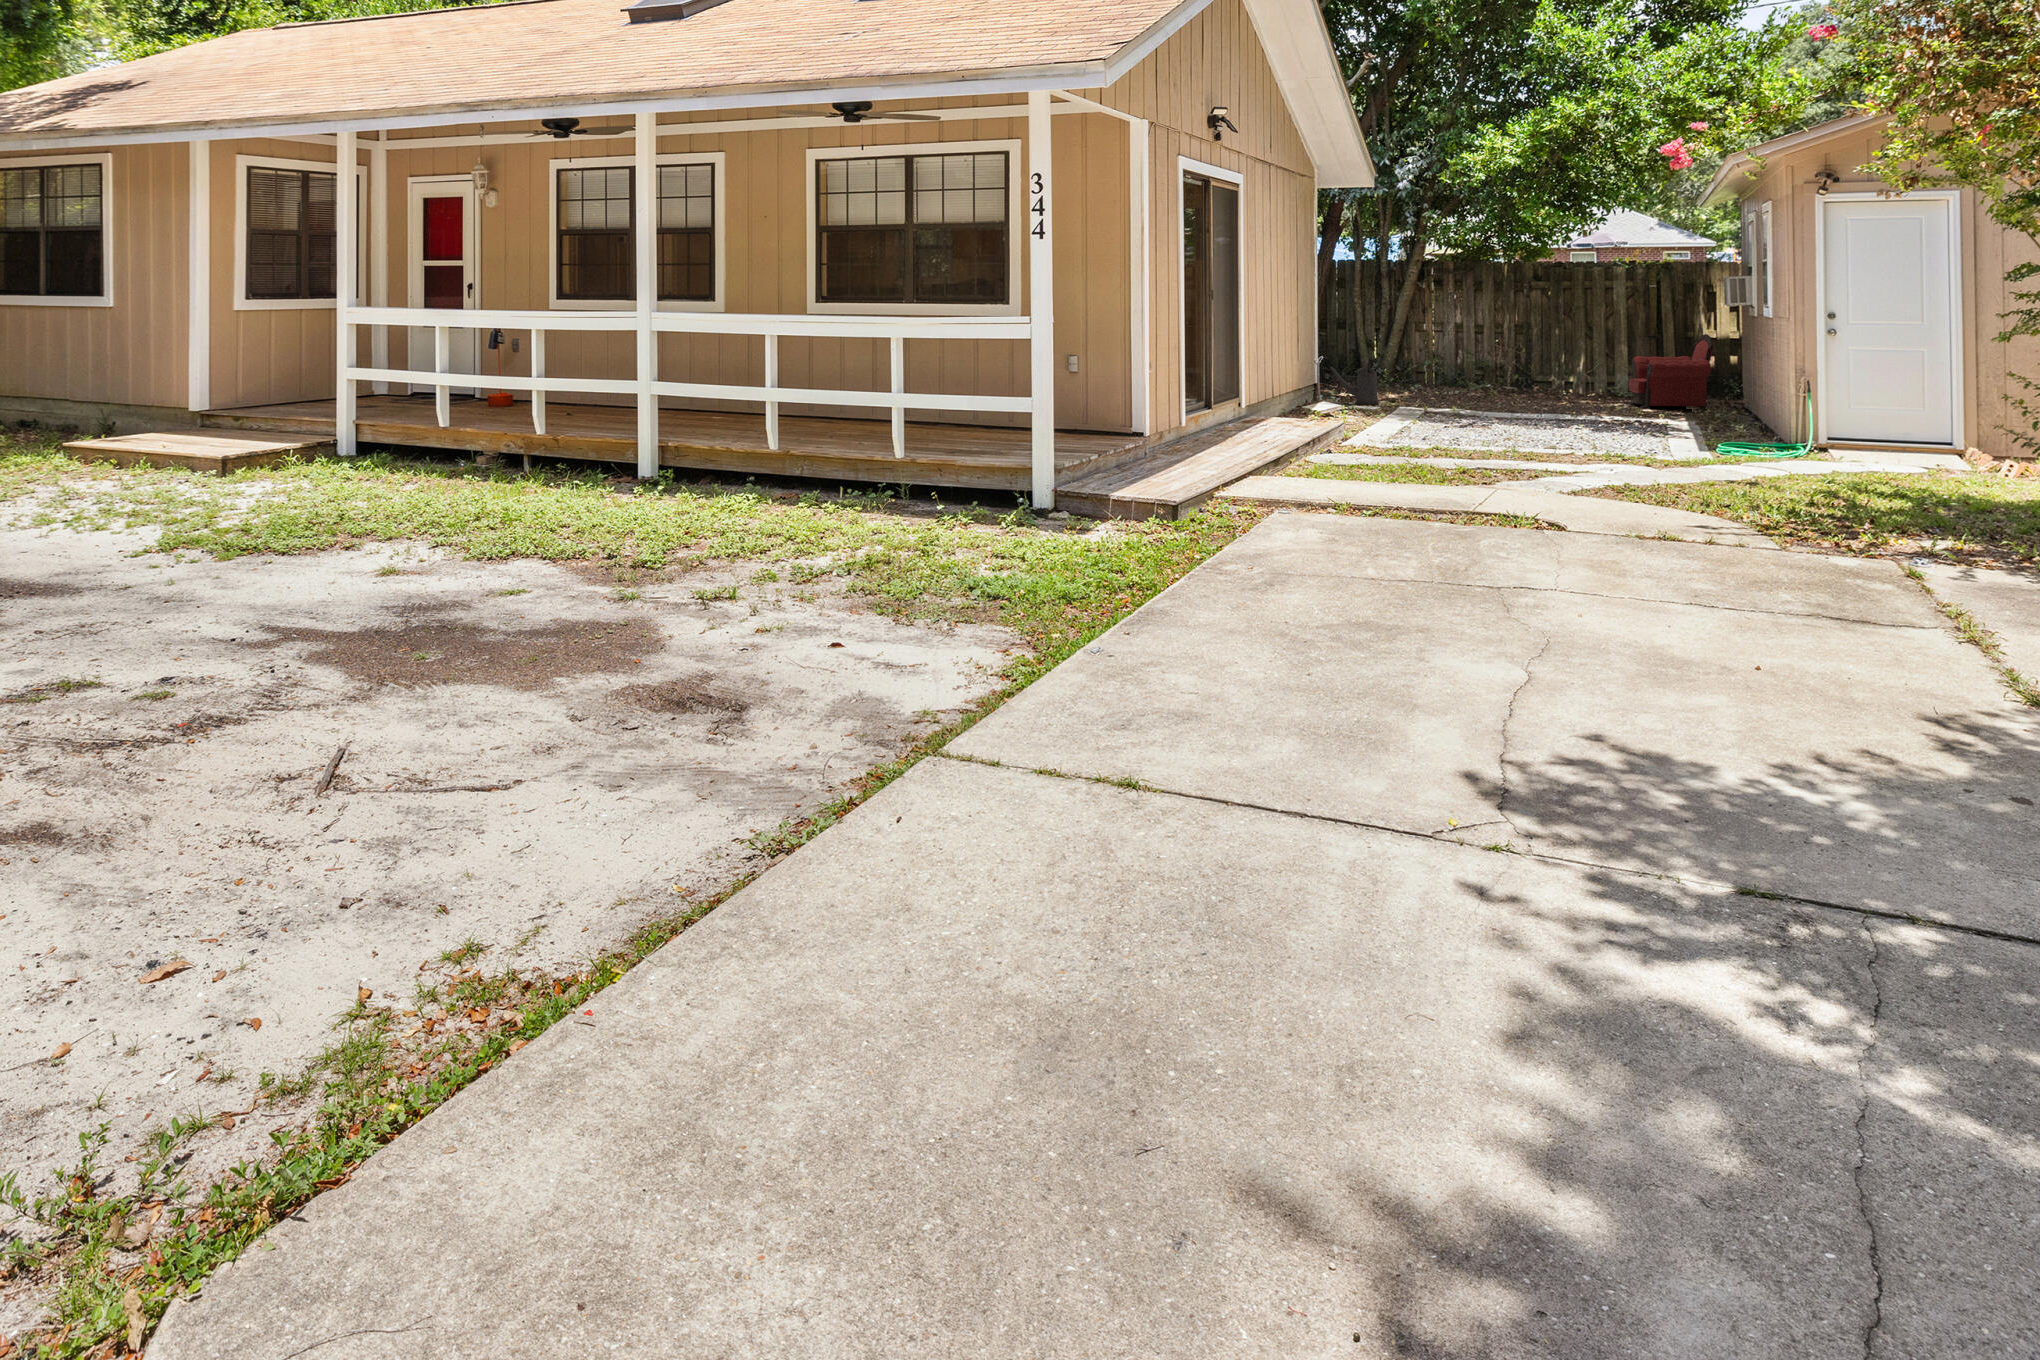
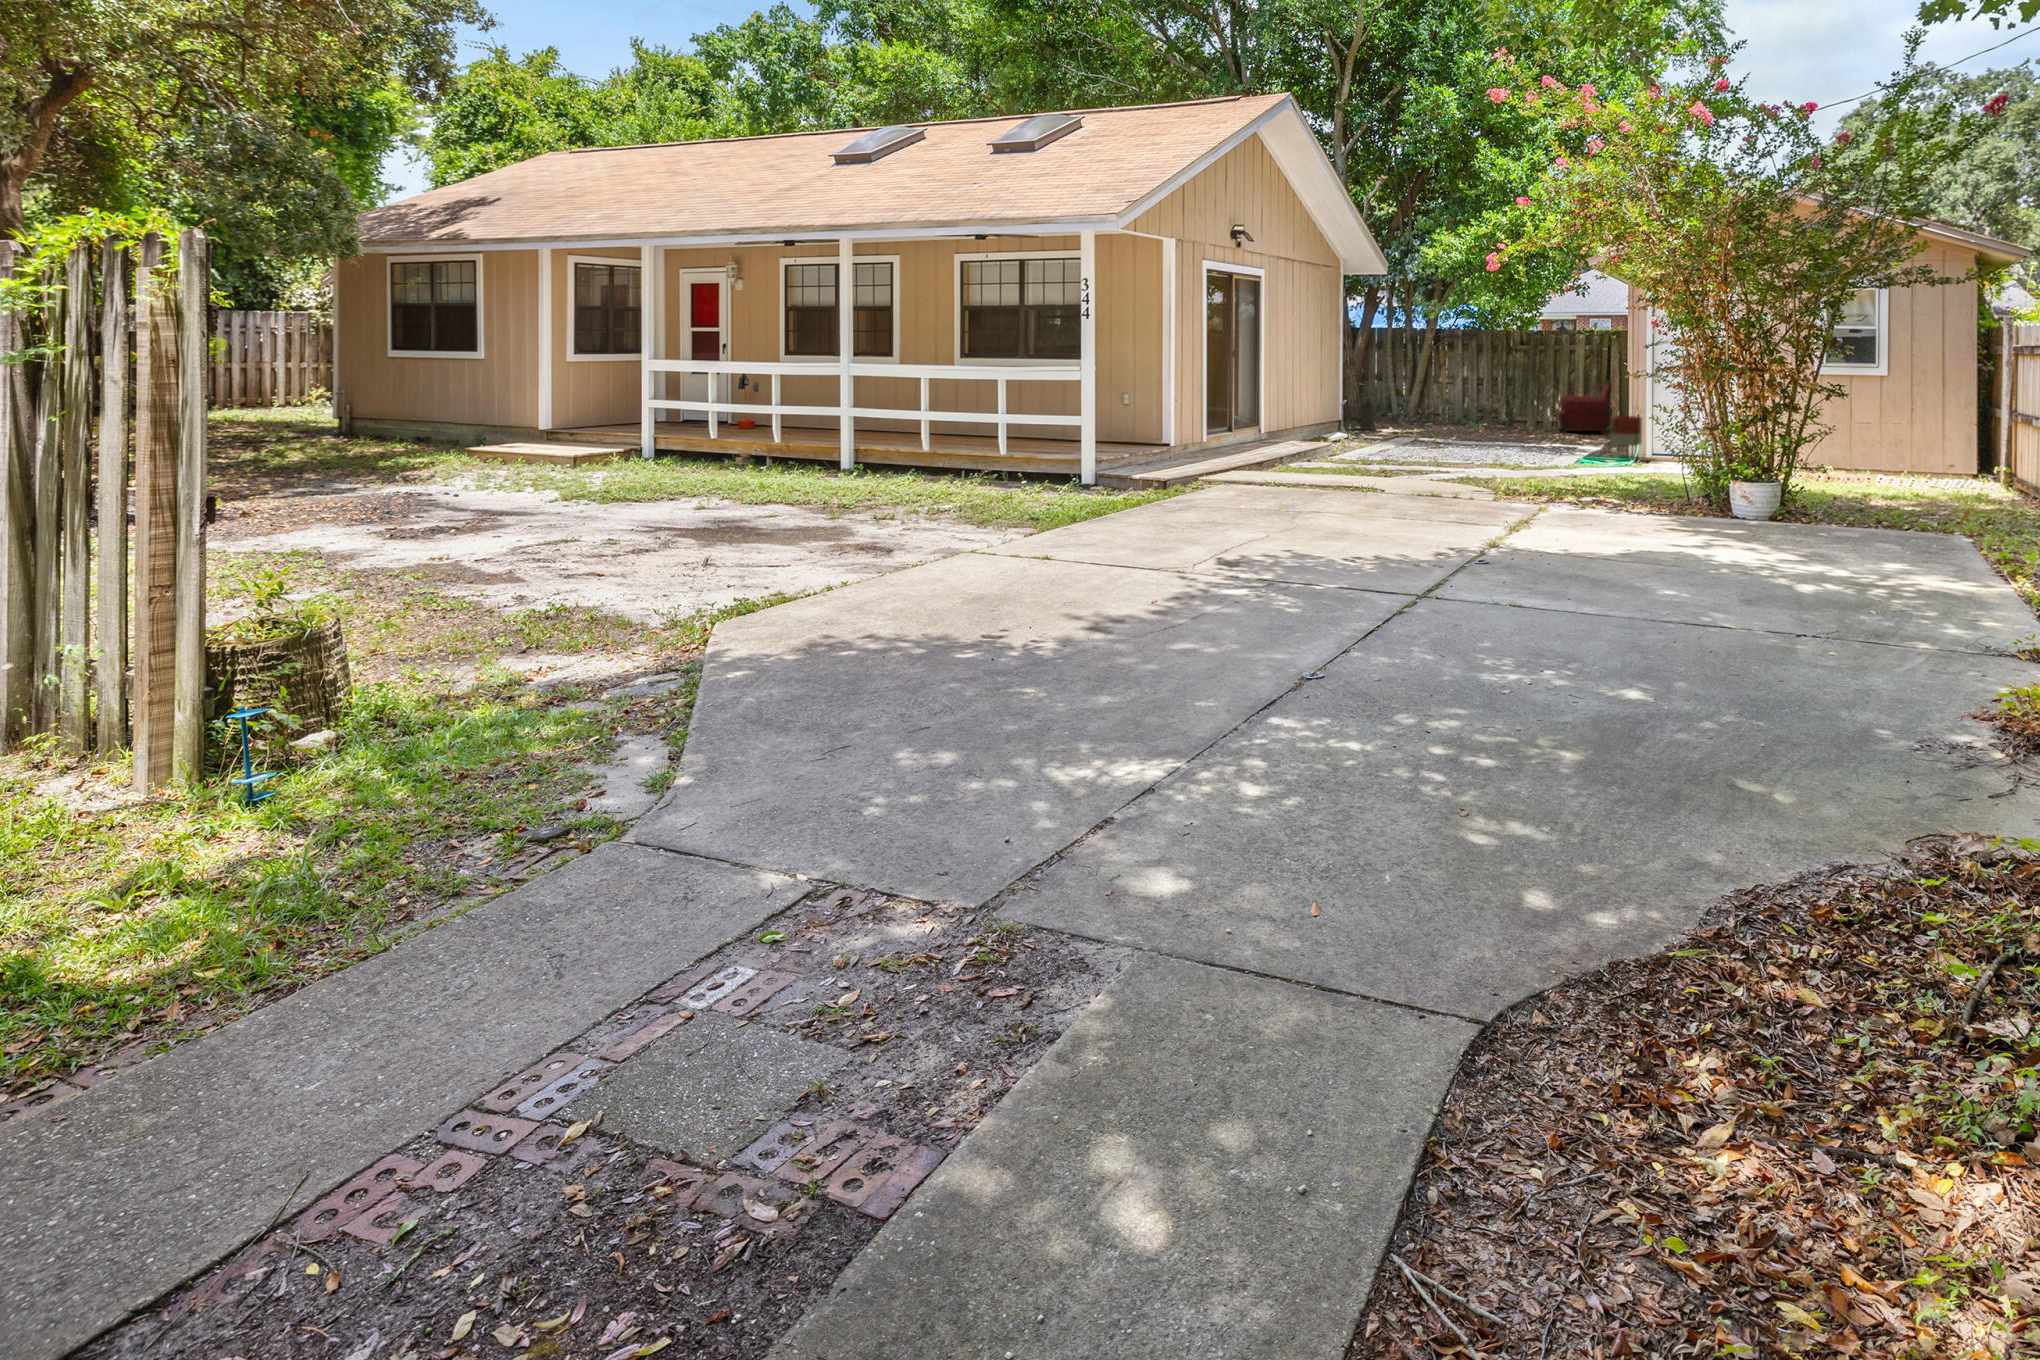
planter: none [1781,391,1832,453] -> present [1610,416,1642,446]

